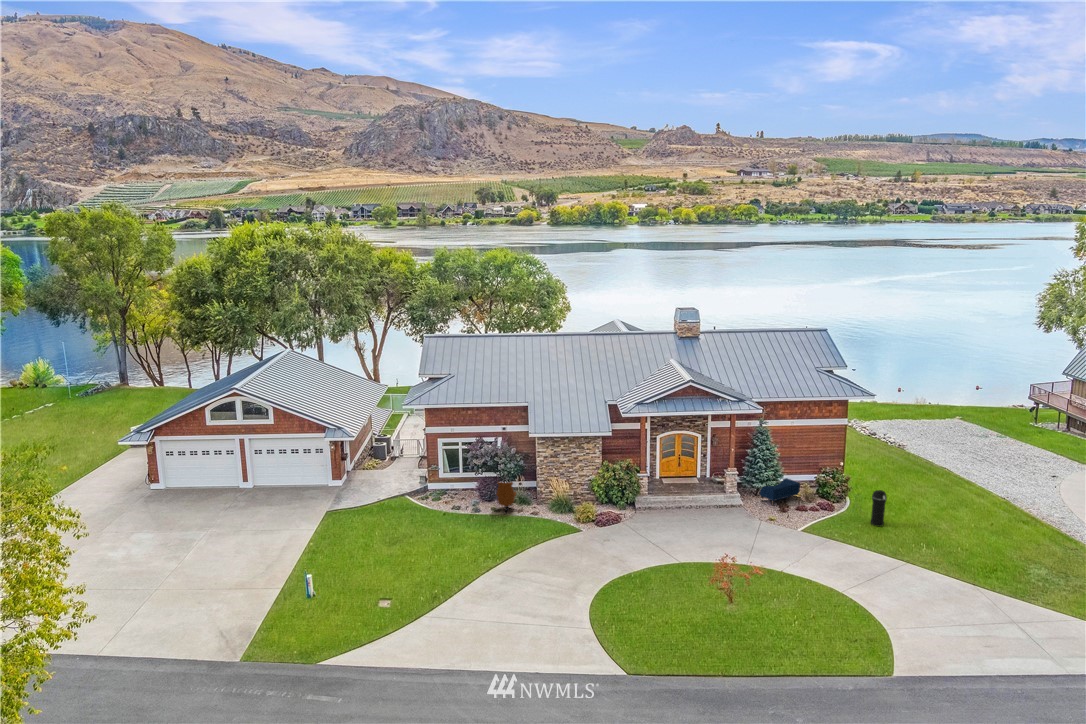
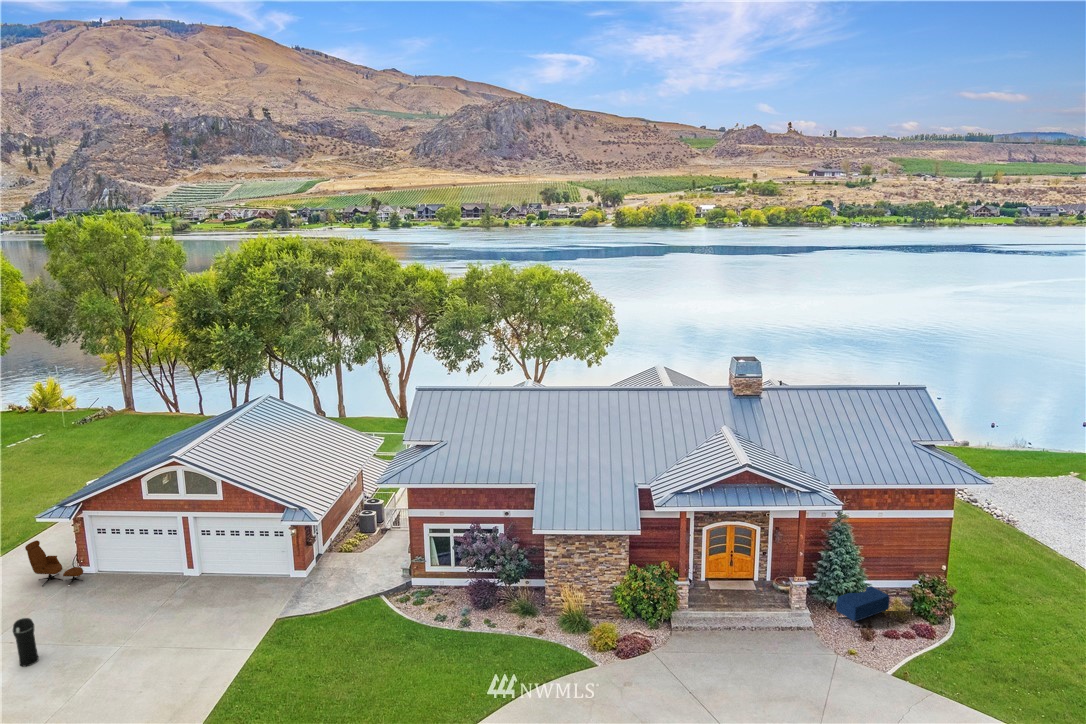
lounge chair: present [496,482,516,511] -> present [25,540,83,586]
trash can: present [871,490,887,526] -> present [13,618,39,666]

